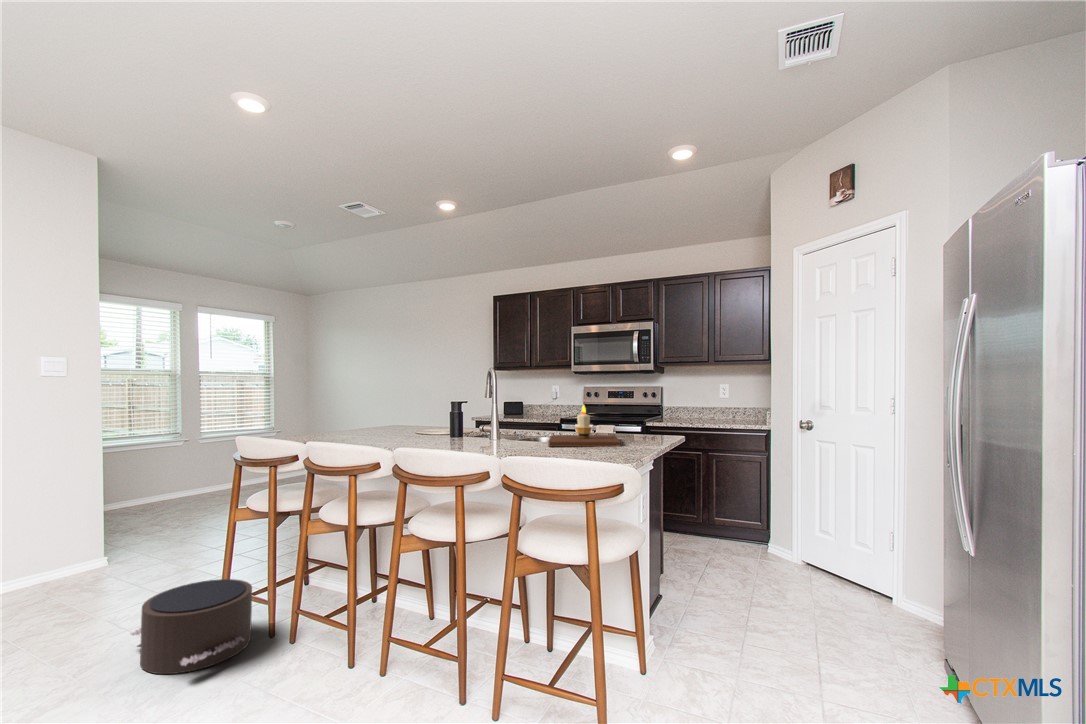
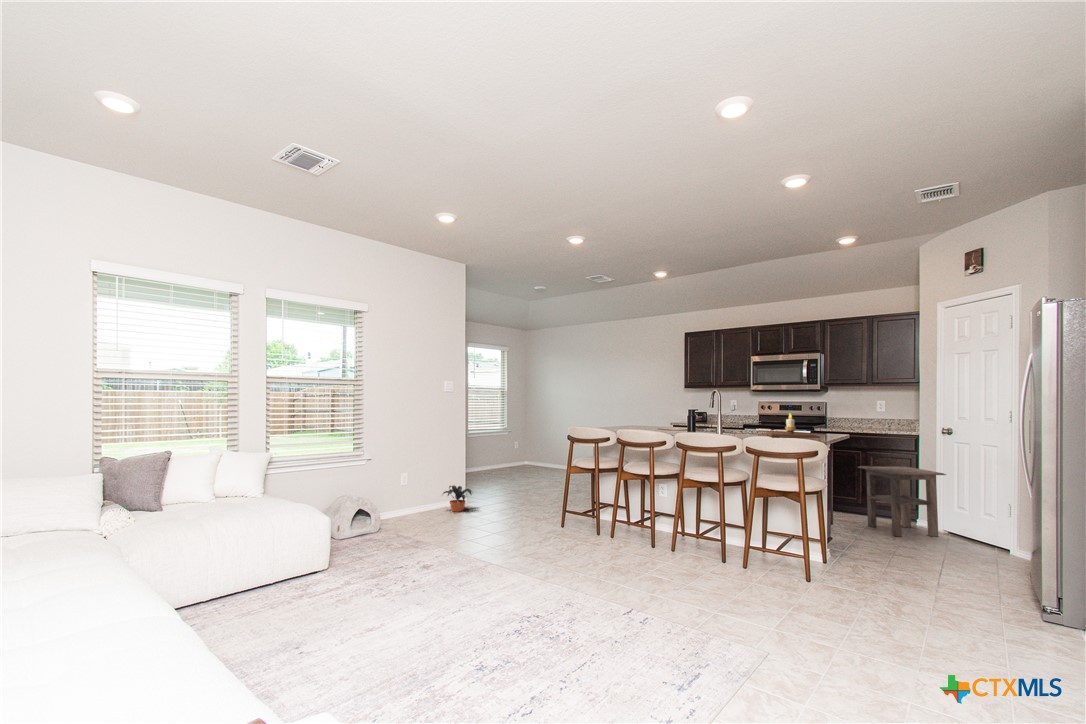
side table: none [693,473,803,579] -> present [858,466,946,536]
potted plant: none [31,536,104,584] -> present [443,485,472,512]
pouf: present [131,579,252,674] -> none [536,507,600,548]

